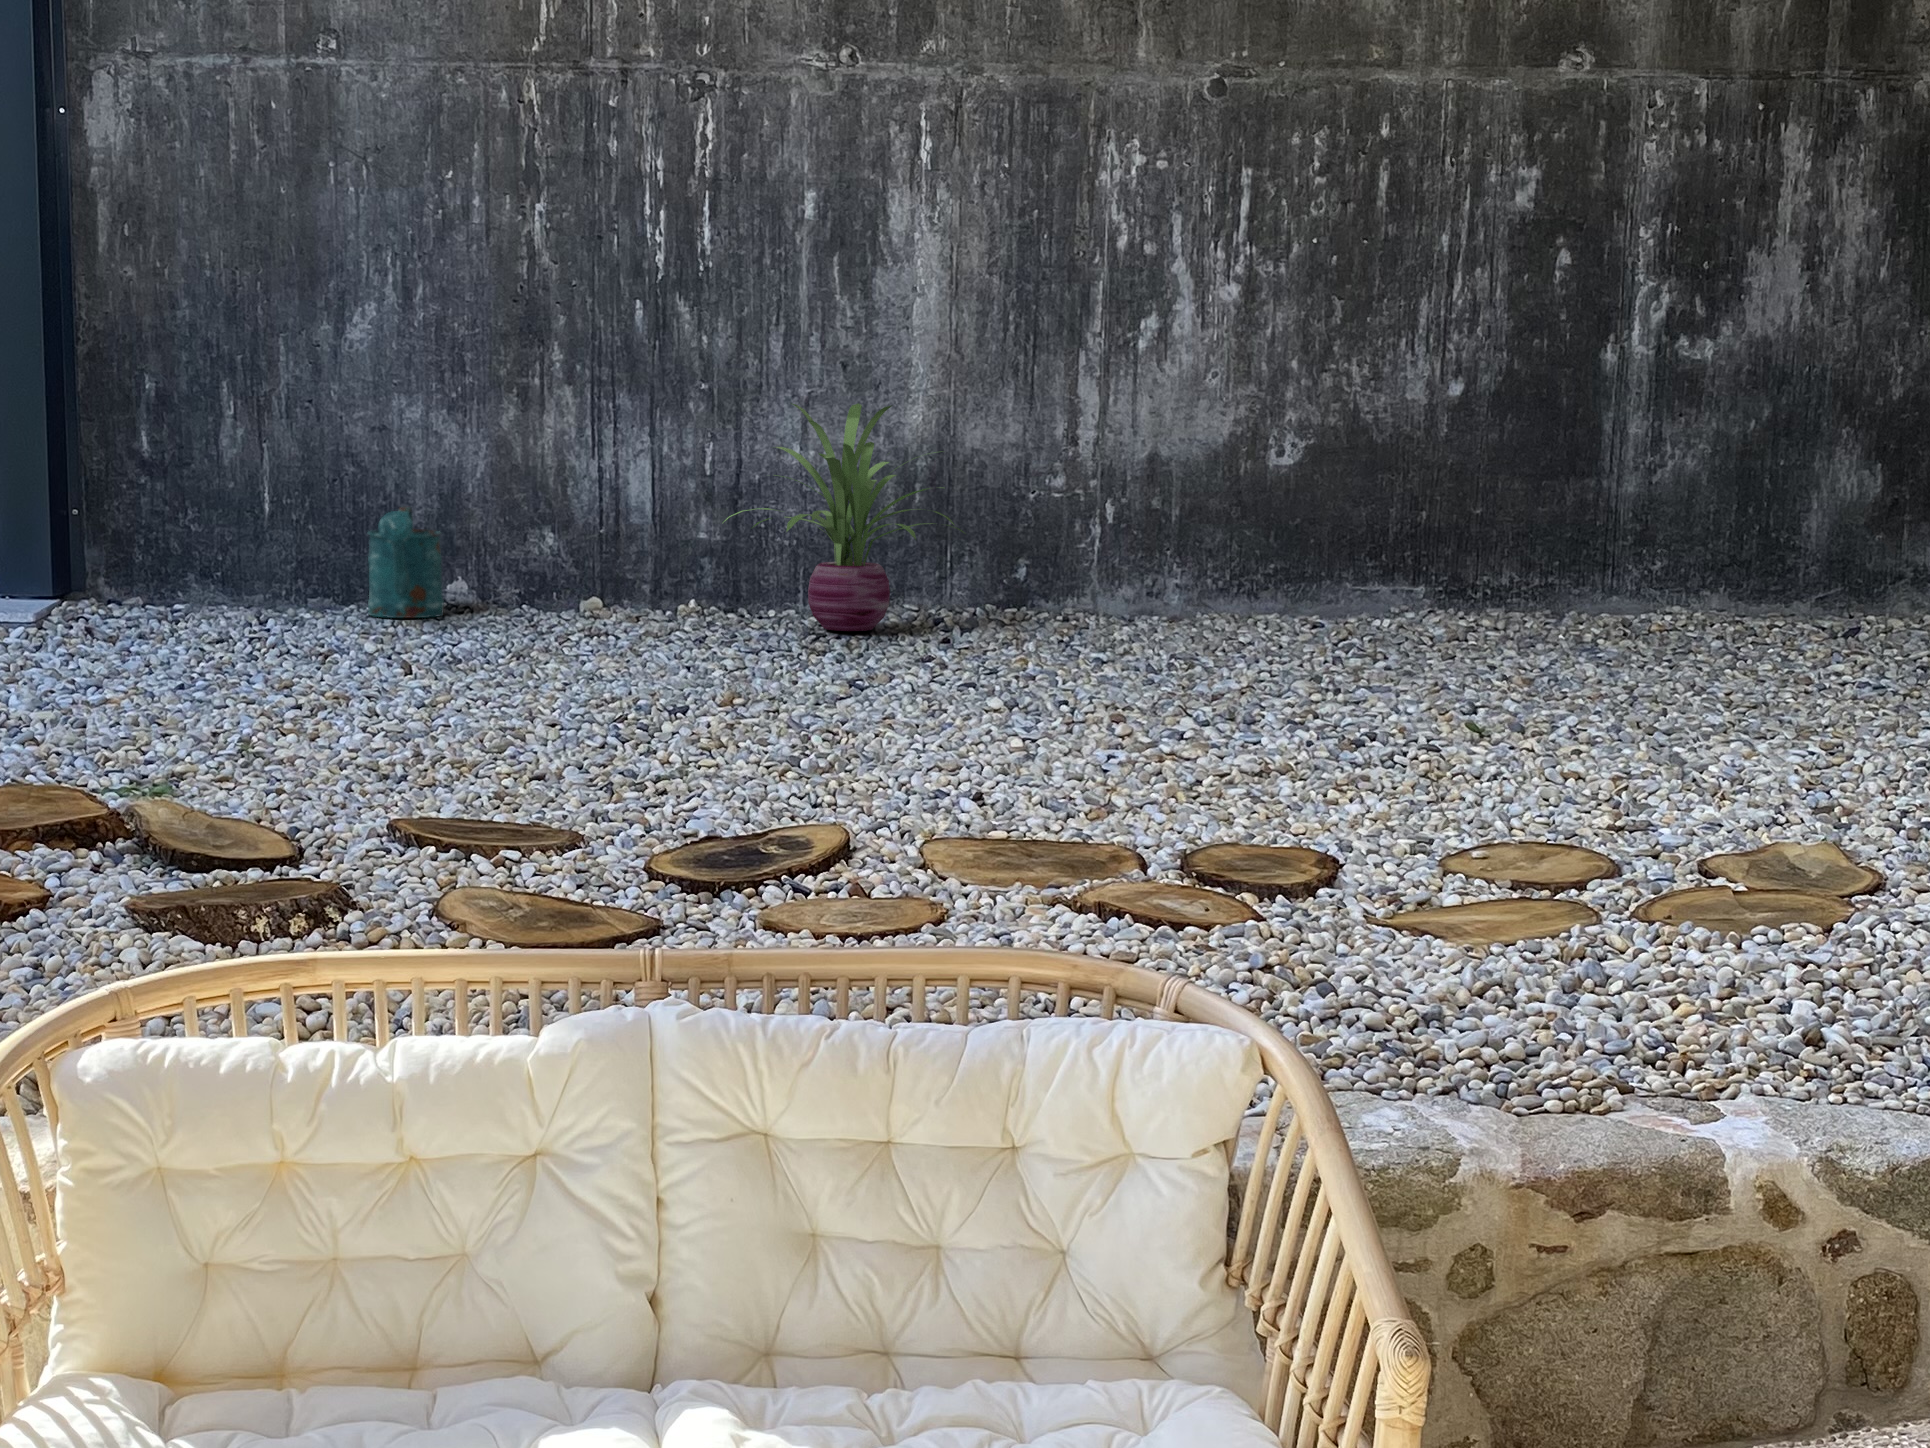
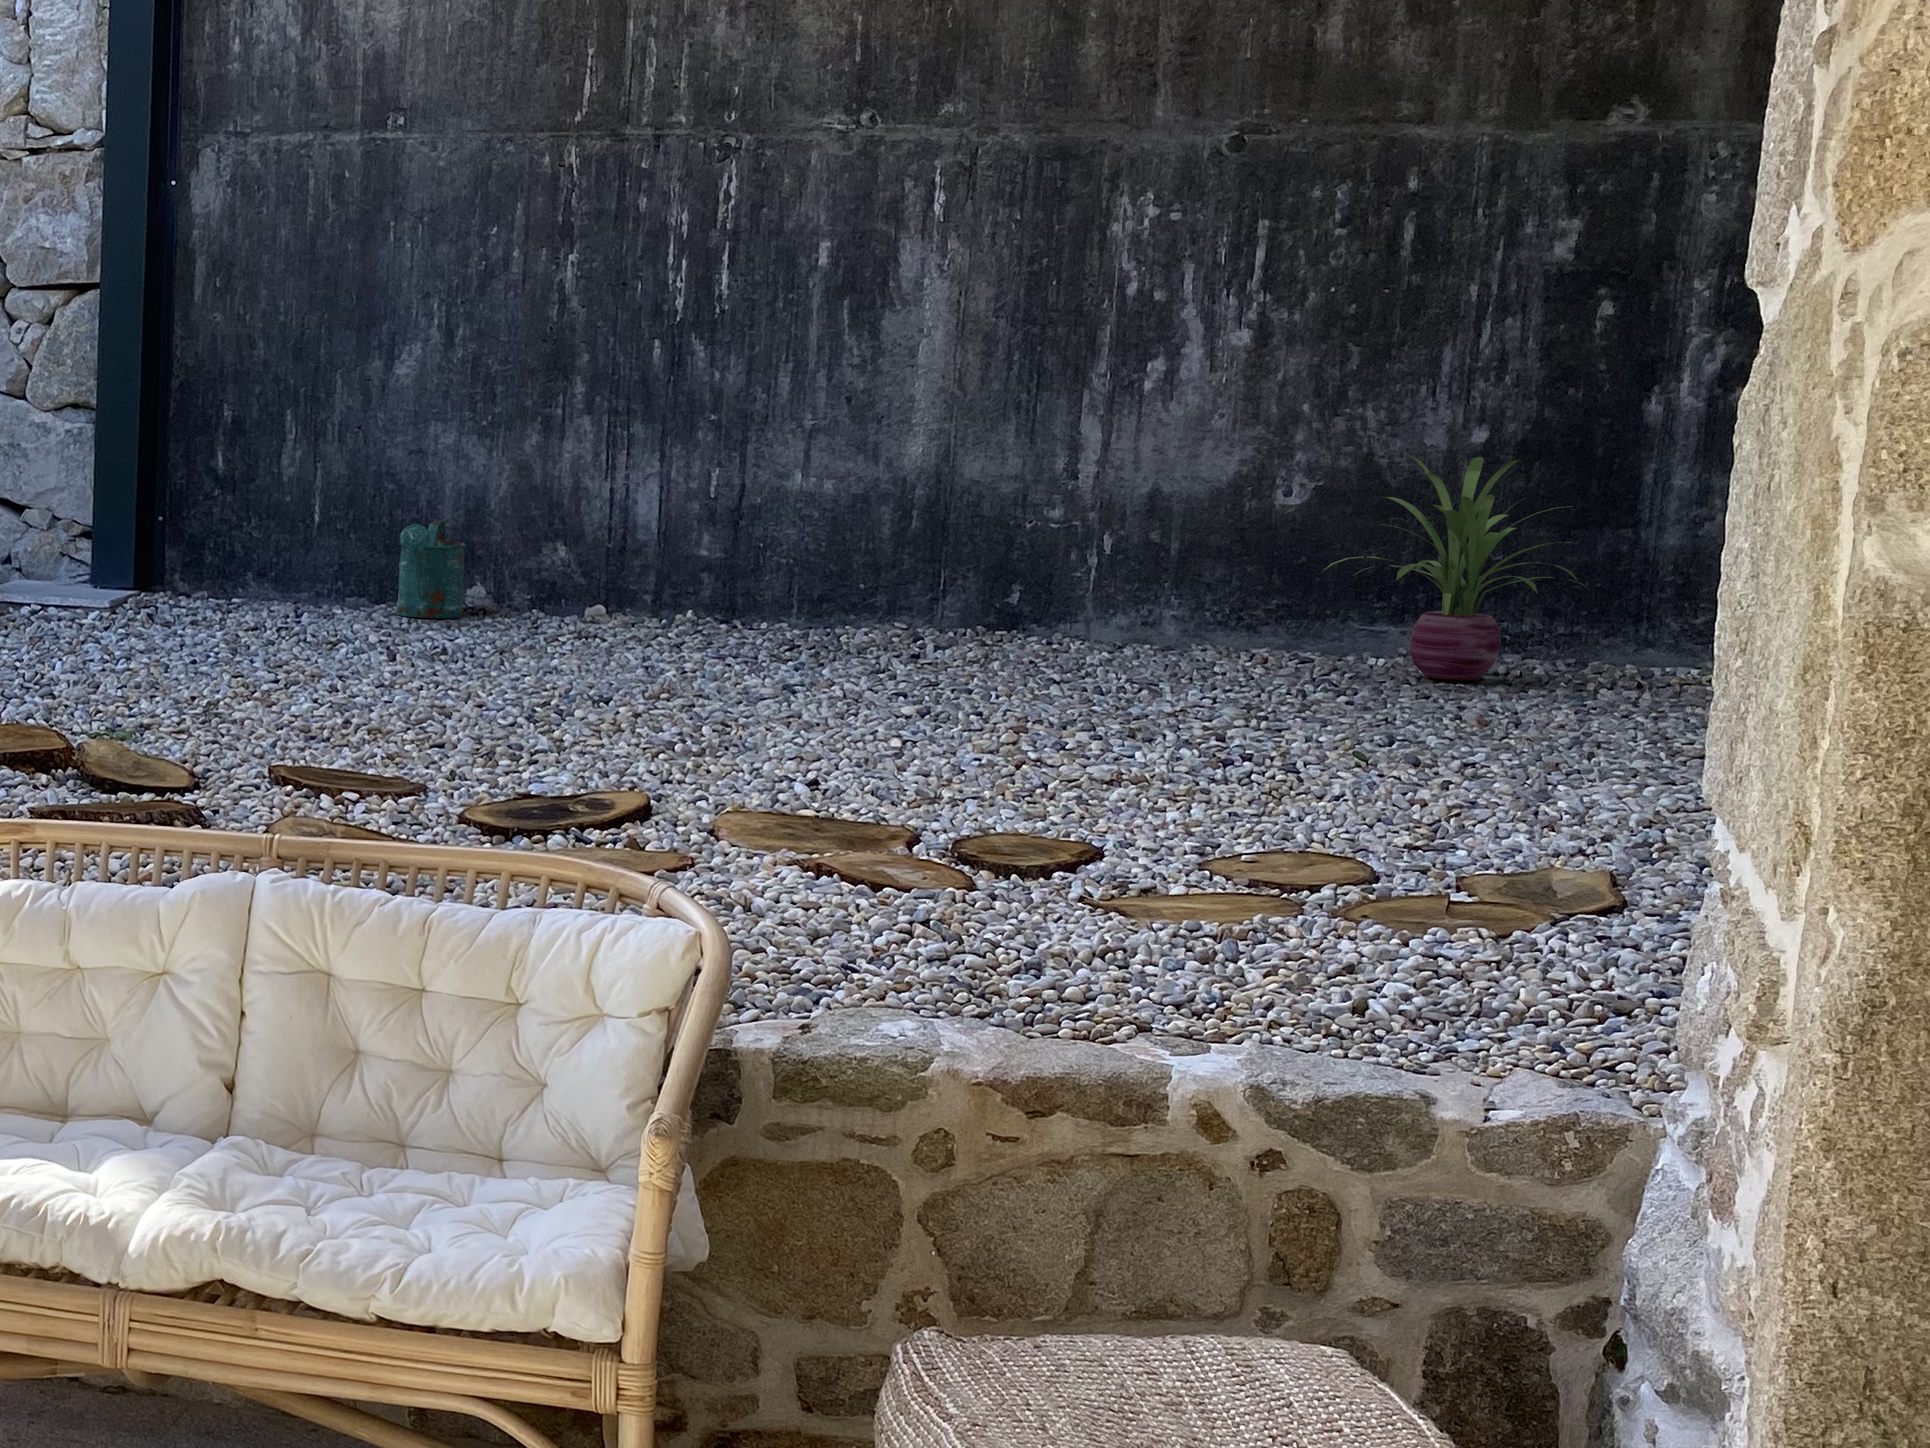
decorative plant: present [725,403,964,631] -> present [1326,455,1587,680]

